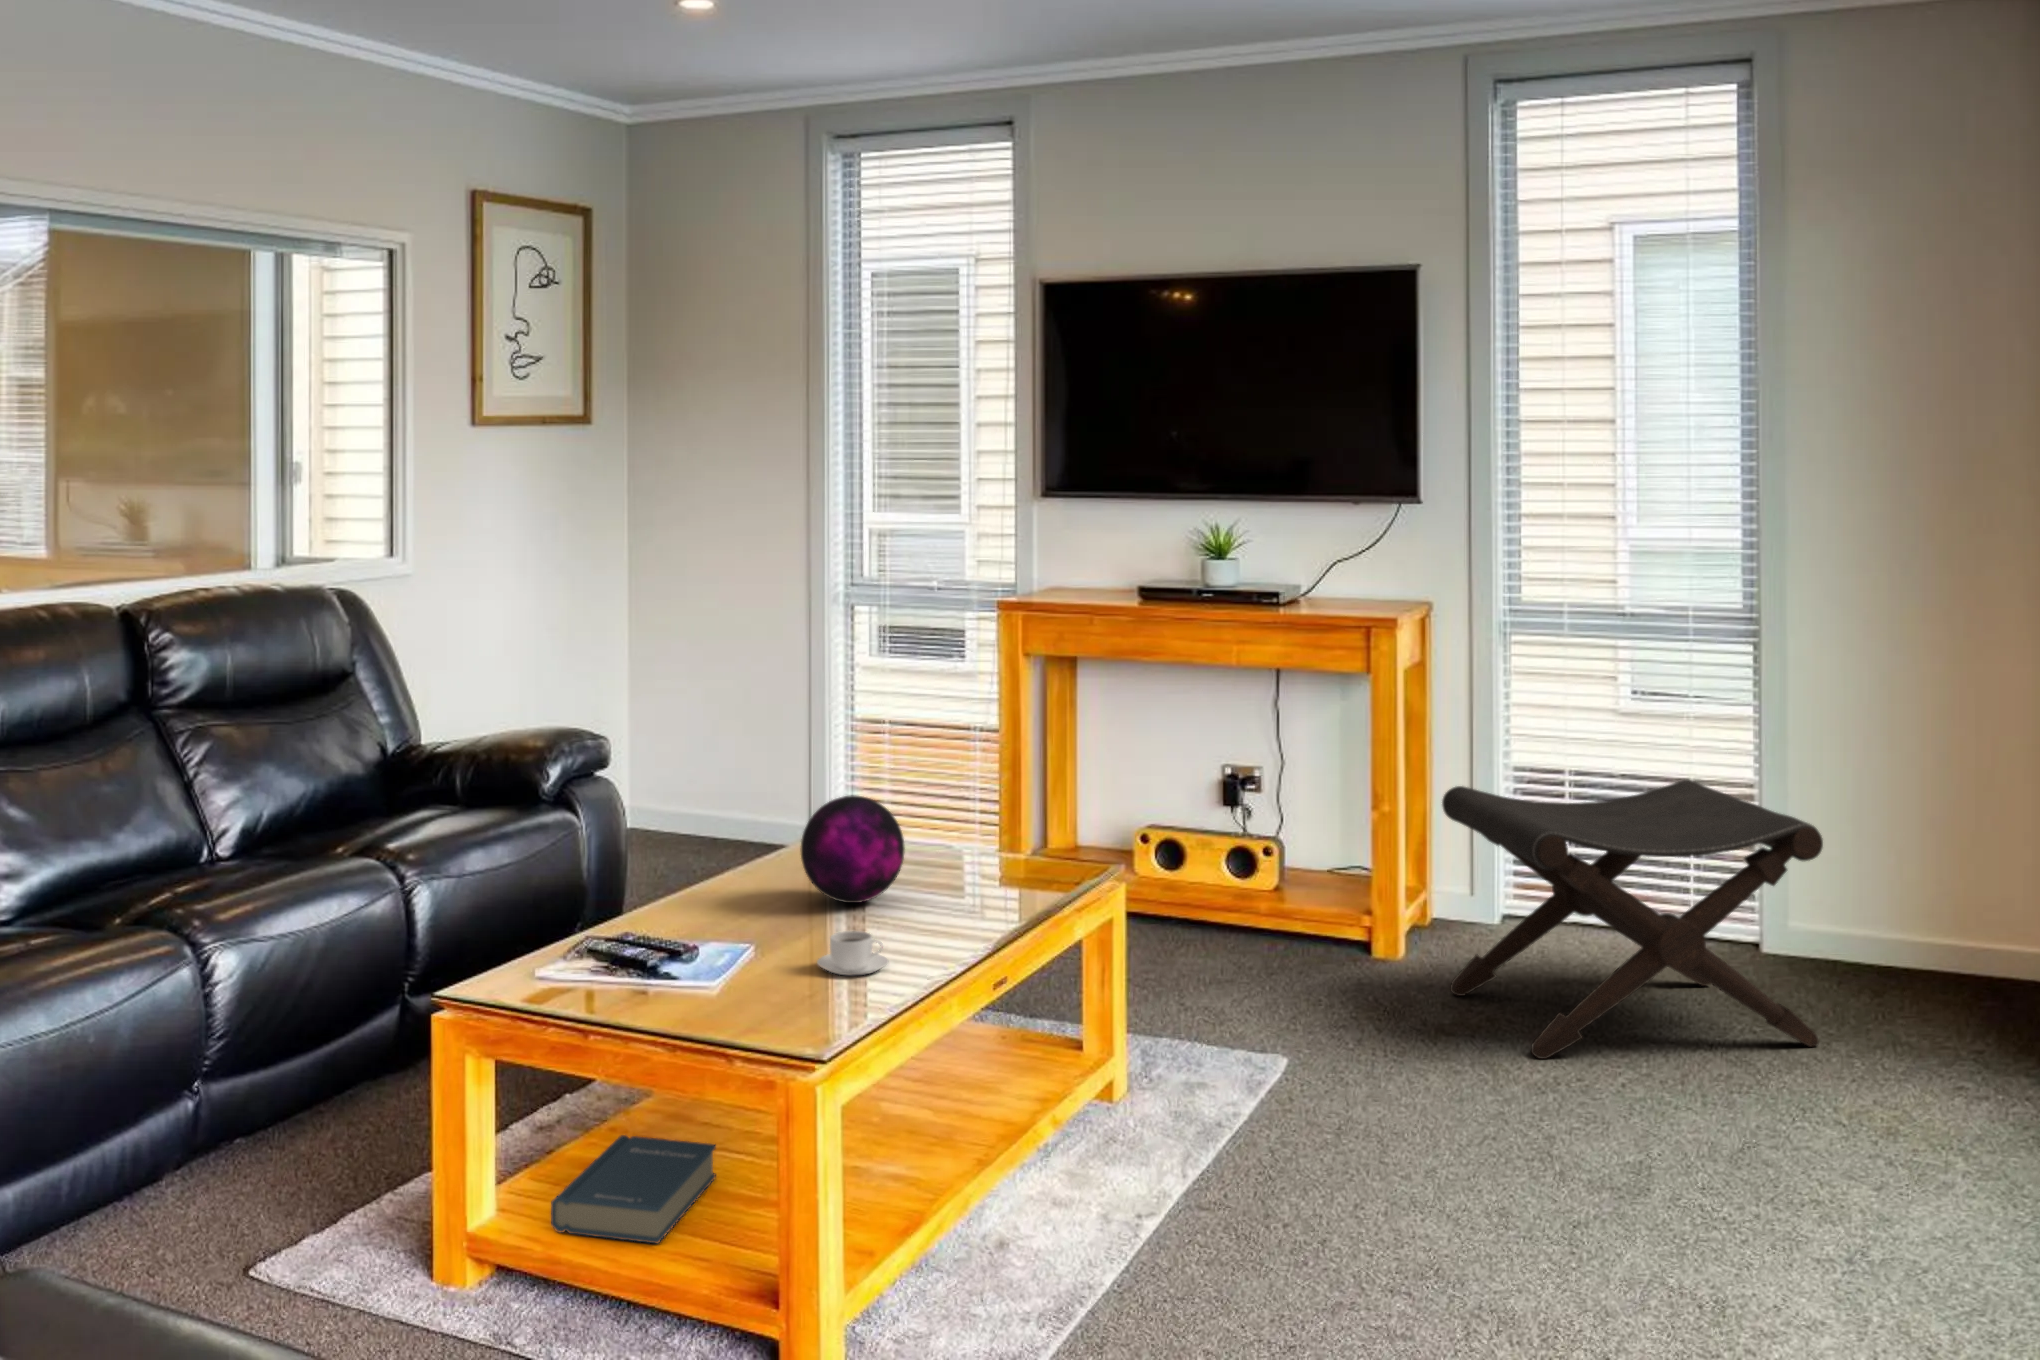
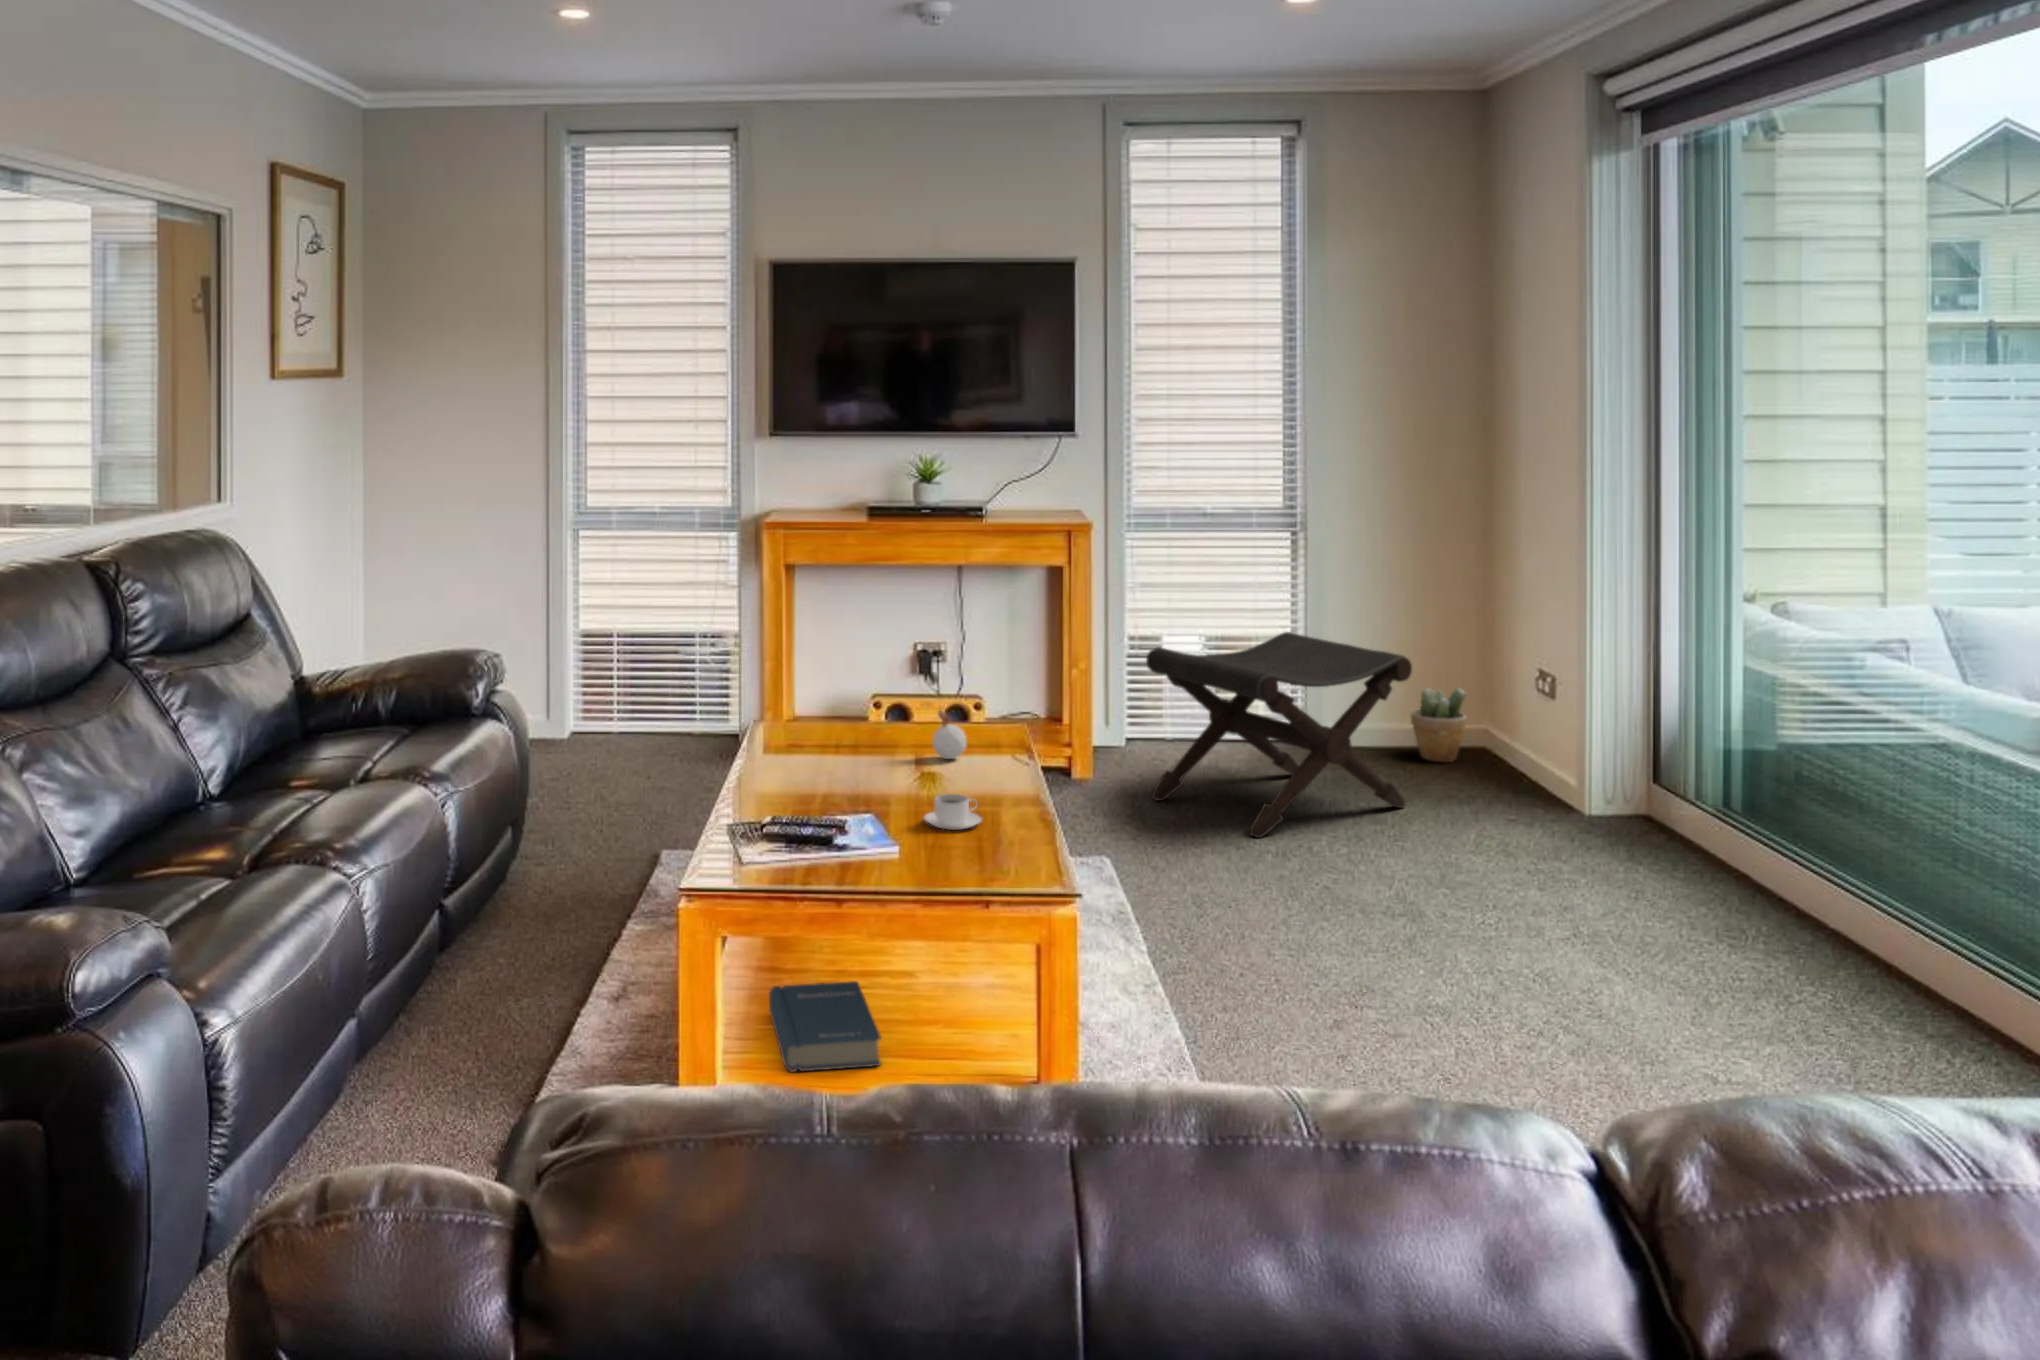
decorative orb: present [801,795,905,903] -> none [813,688,898,775]
candle: none [969,819,1012,897] -> present [933,709,966,759]
potted plant: none [1918,880,2007,993] -> present [1410,689,1466,762]

